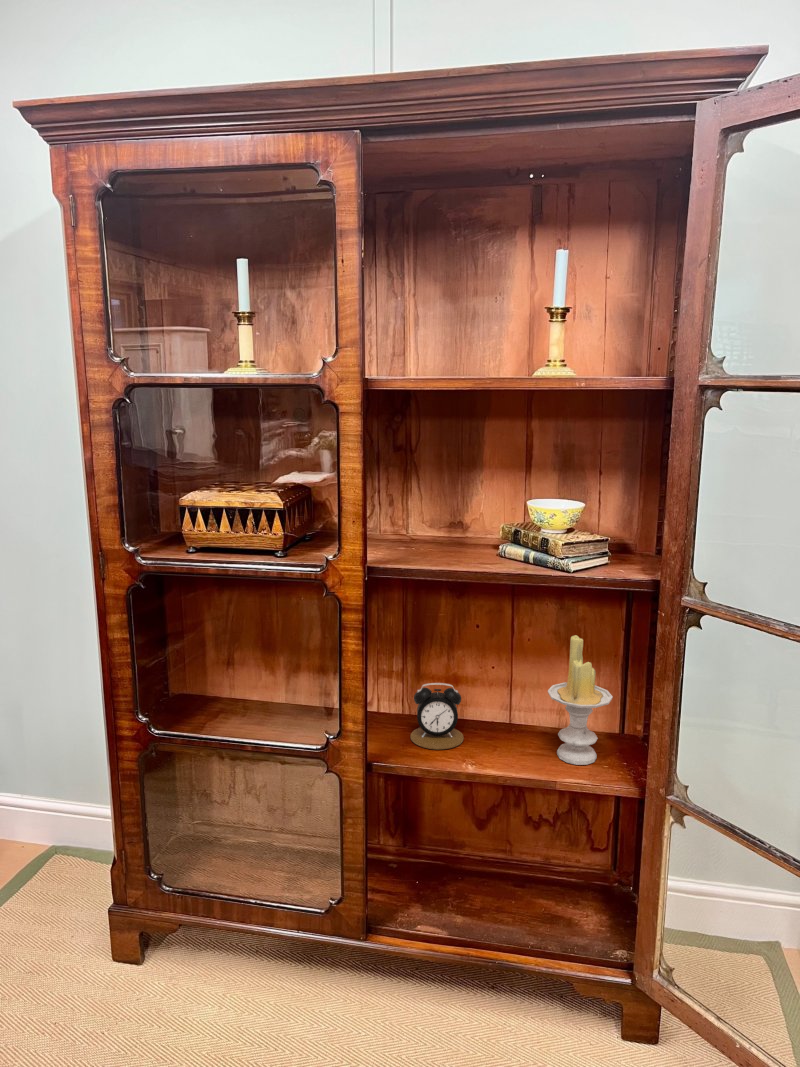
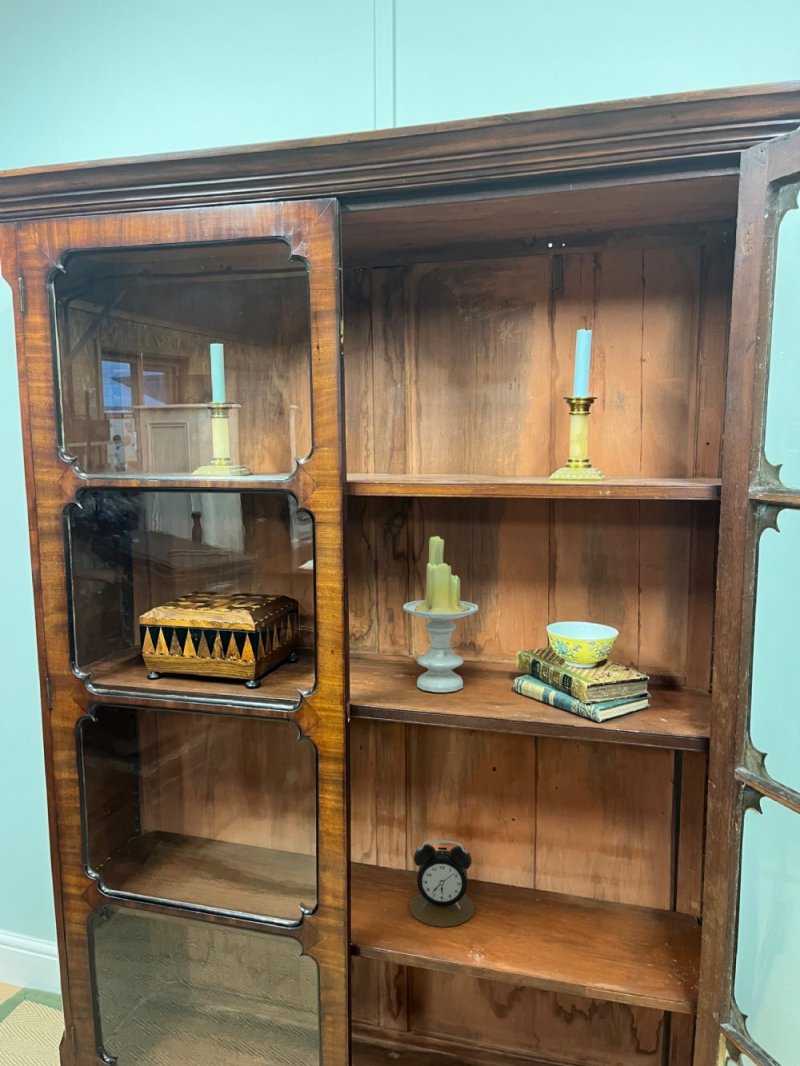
candle: present [548,635,613,765] -> present [403,536,478,692]

